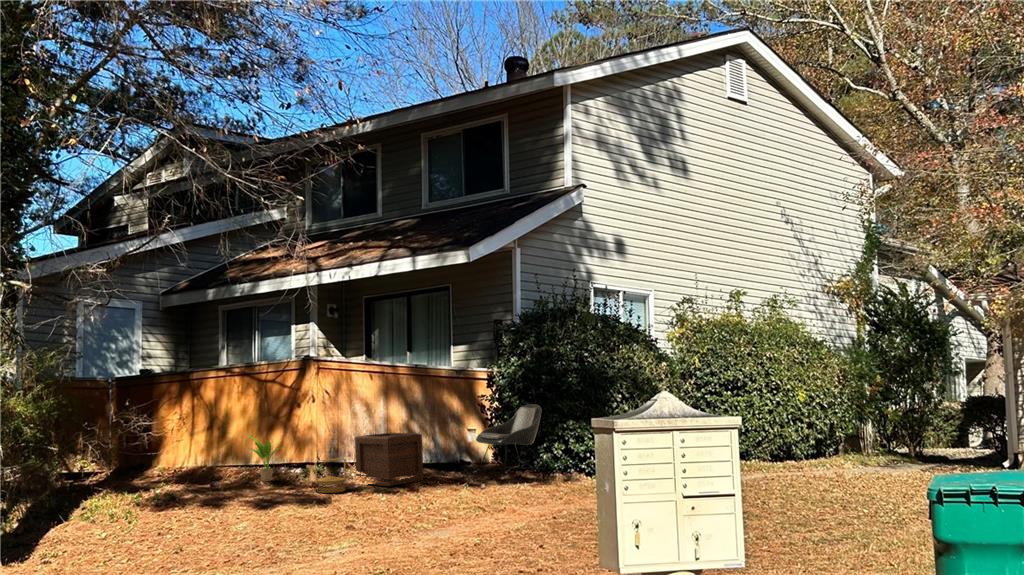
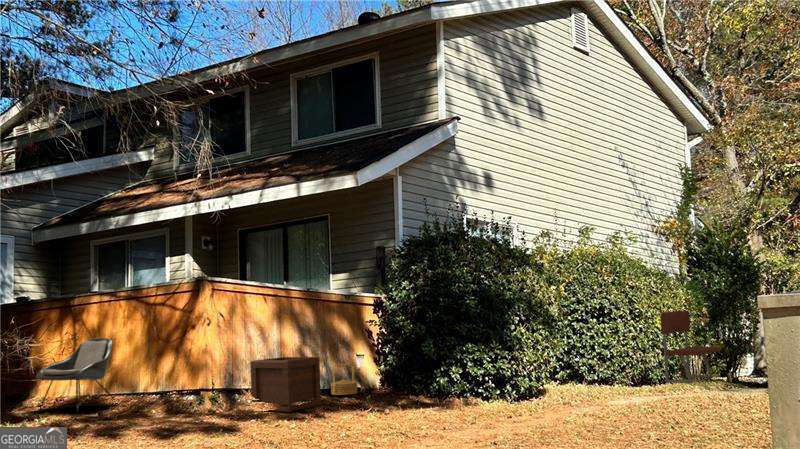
bench: none [796,386,865,464] -> present [660,310,721,383]
lounge chair: present [476,404,546,474] -> present [36,338,117,412]
potted plant: present [249,436,277,482] -> none [137,360,177,410]
woven basket: present [315,458,346,493] -> present [331,363,358,395]

